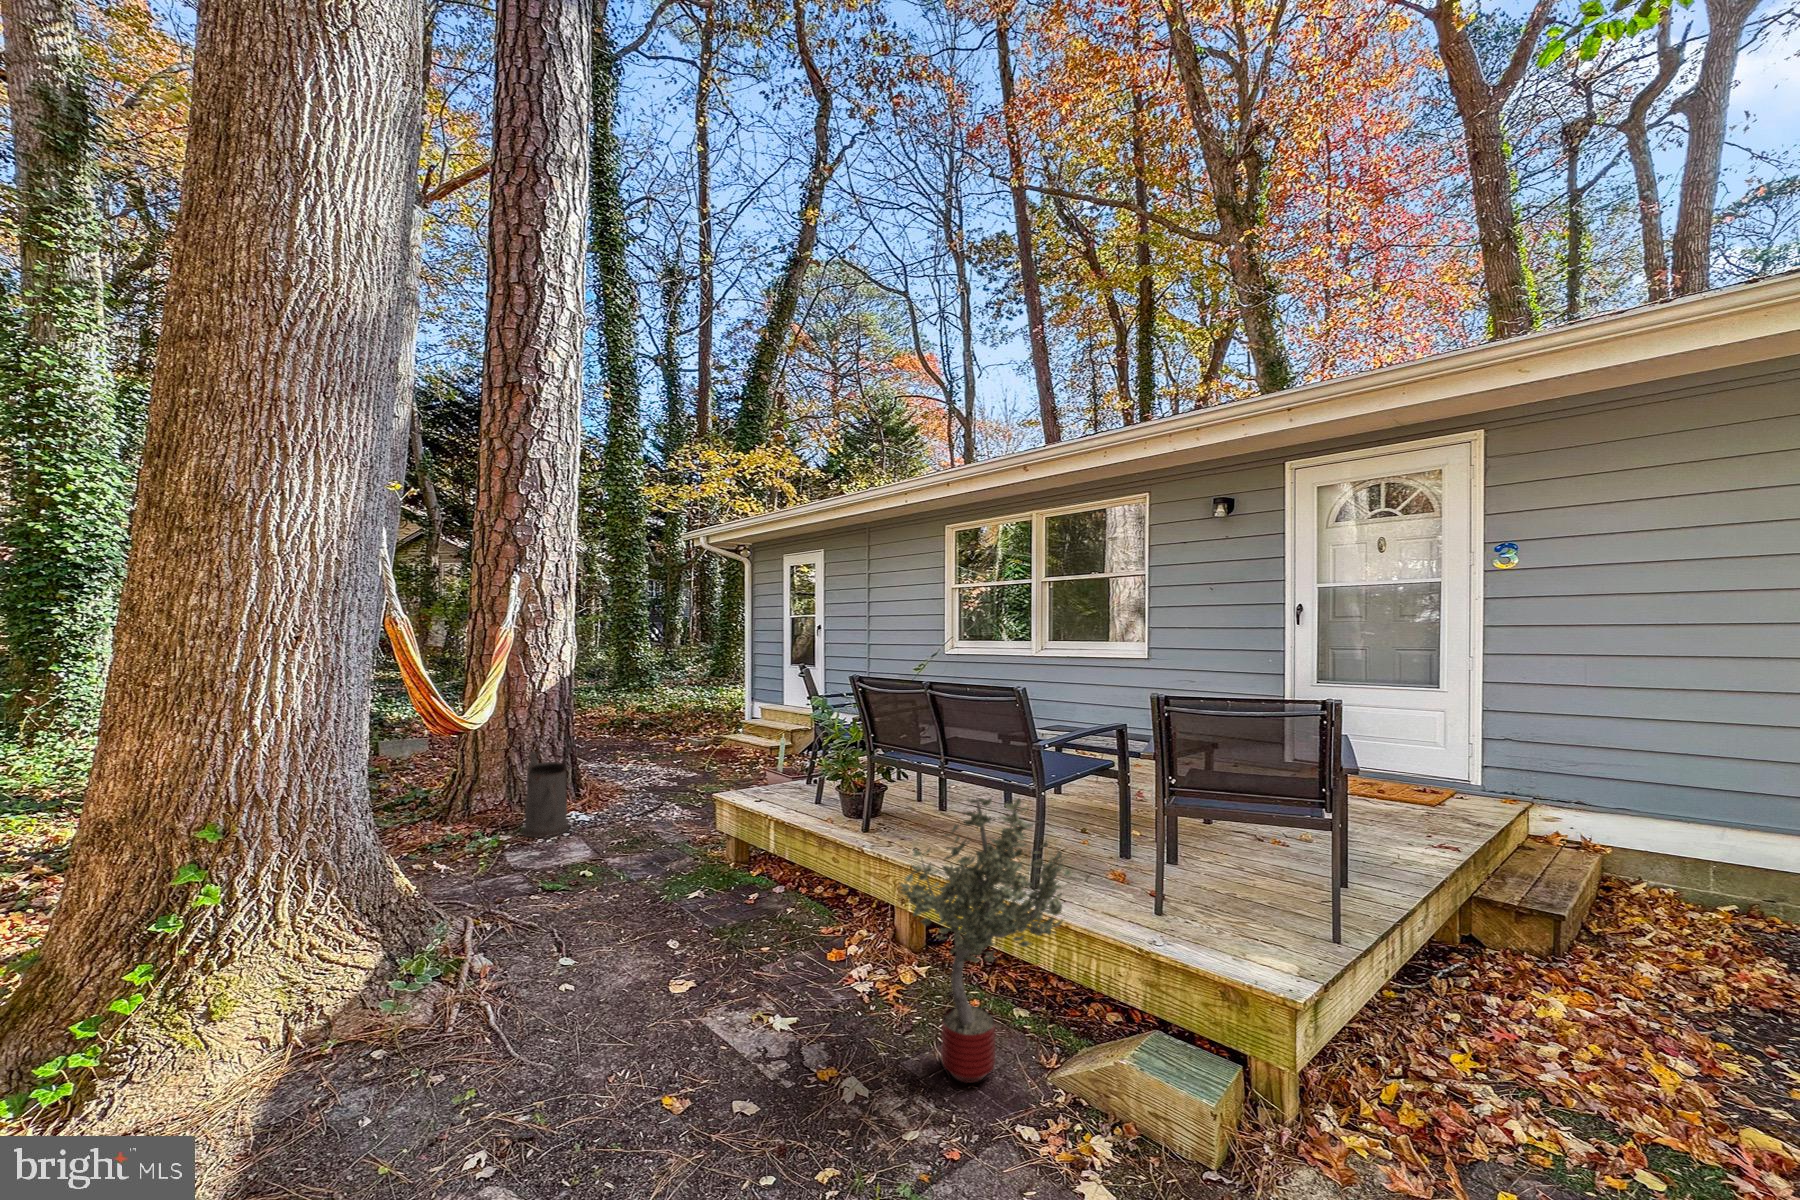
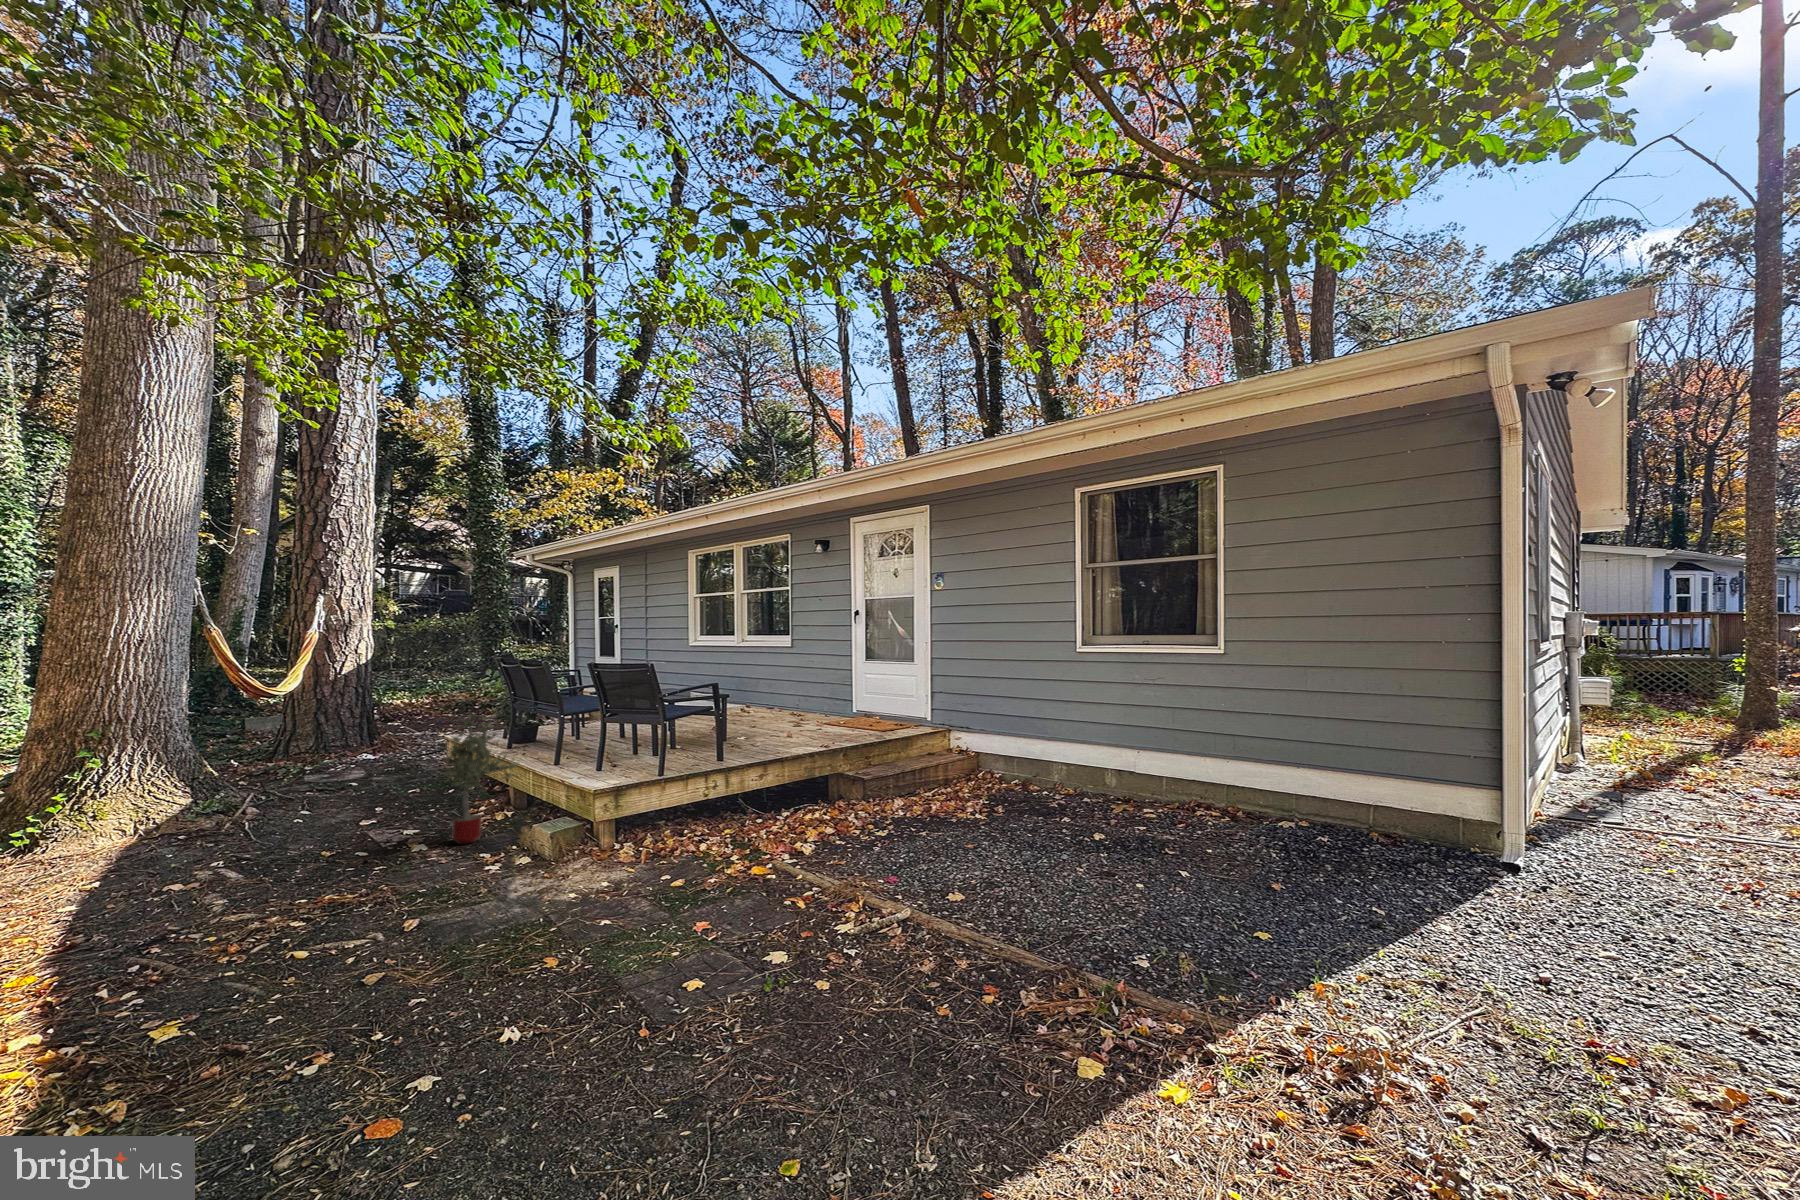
watering can: present [522,748,569,838] -> none [320,711,354,768]

